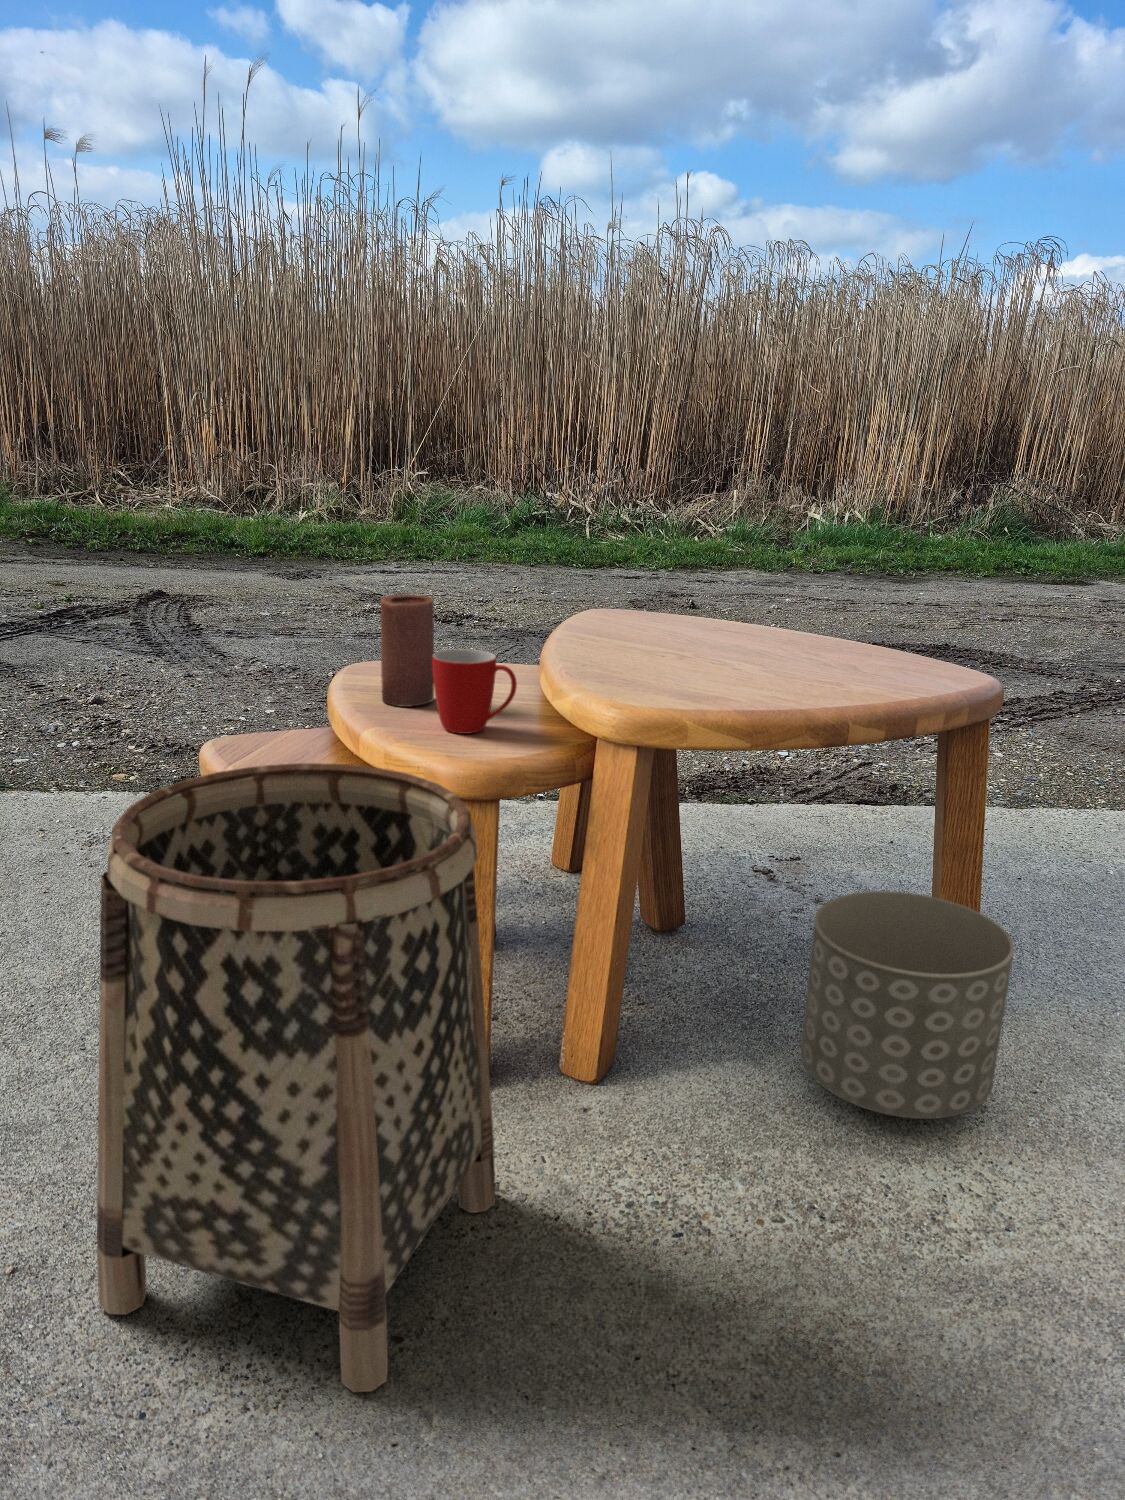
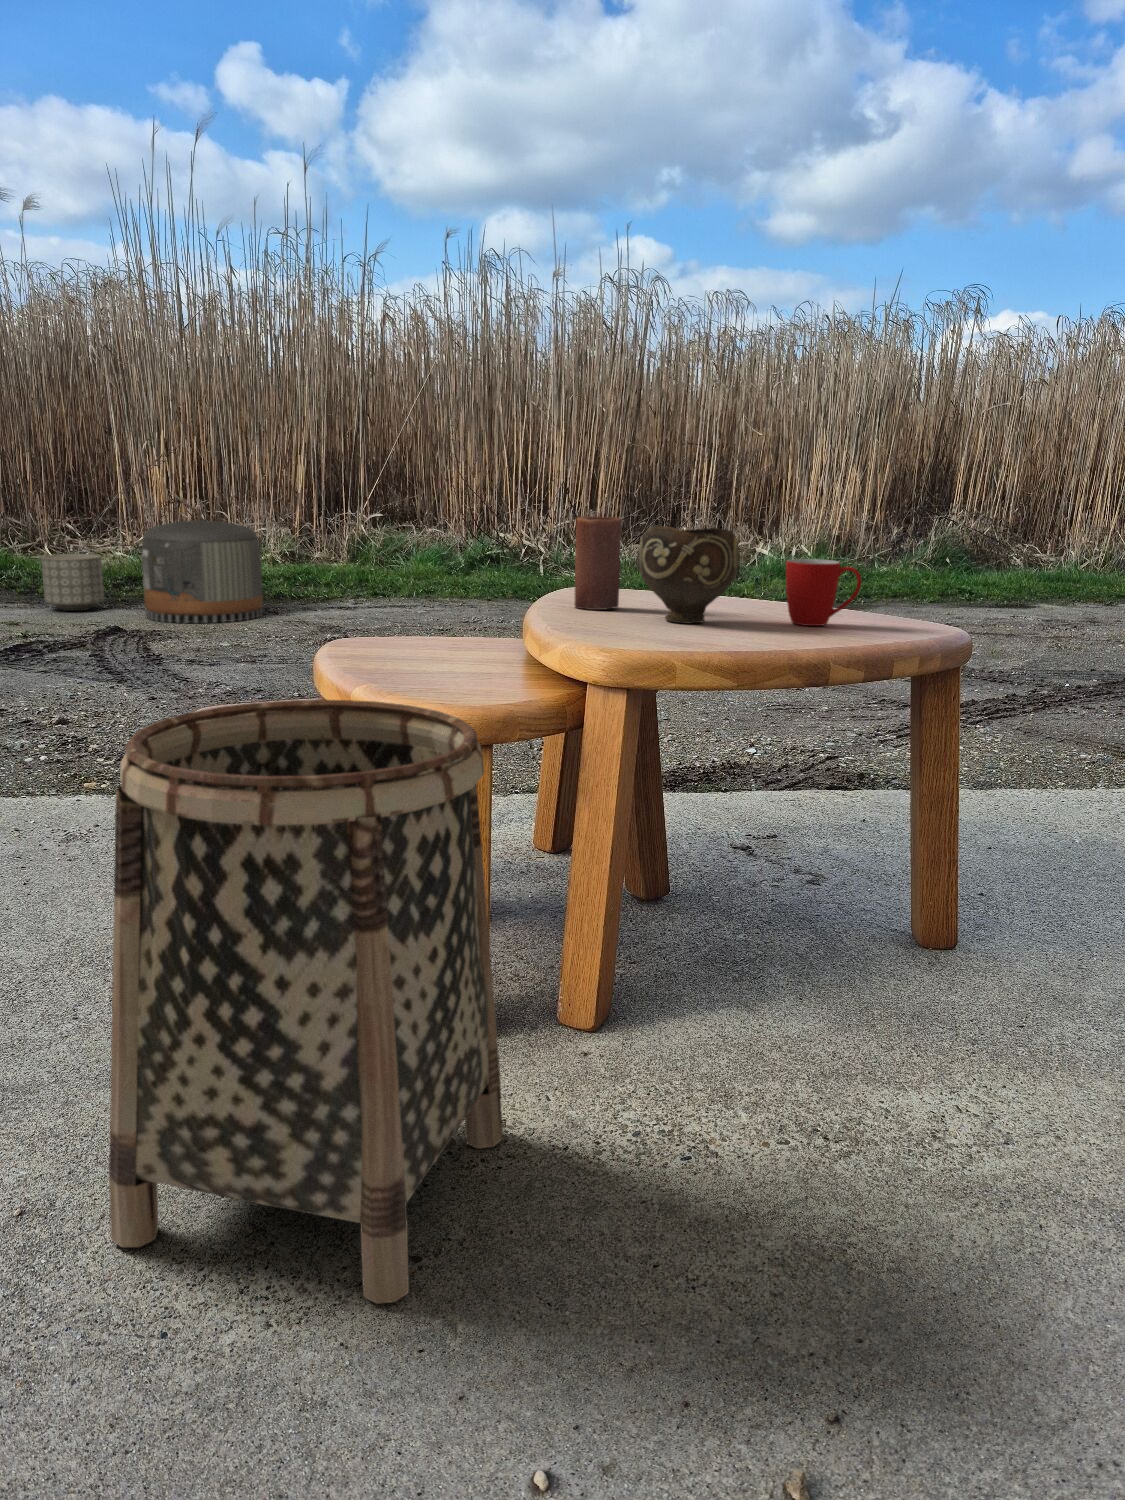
pouf: none [189,482,308,585] -> present [142,520,263,623]
bowl: none [661,556,766,657] -> present [637,526,740,623]
candle: present [381,594,434,707] -> present [574,516,621,610]
mug: present [432,649,517,734] -> present [786,559,861,626]
planter: present [801,891,1014,1119] -> present [41,554,104,611]

